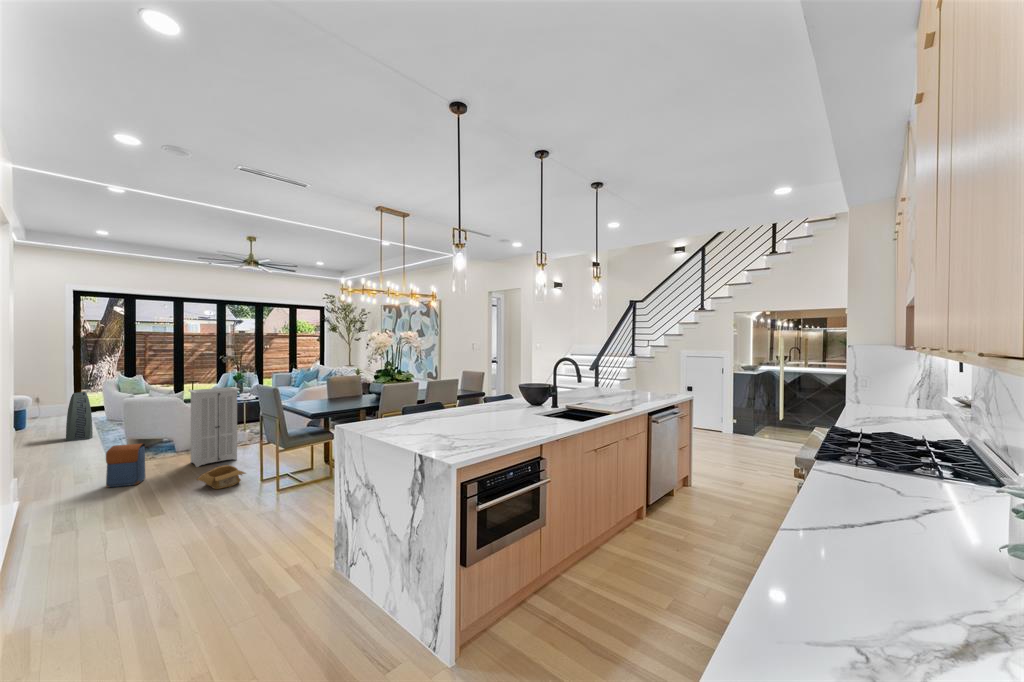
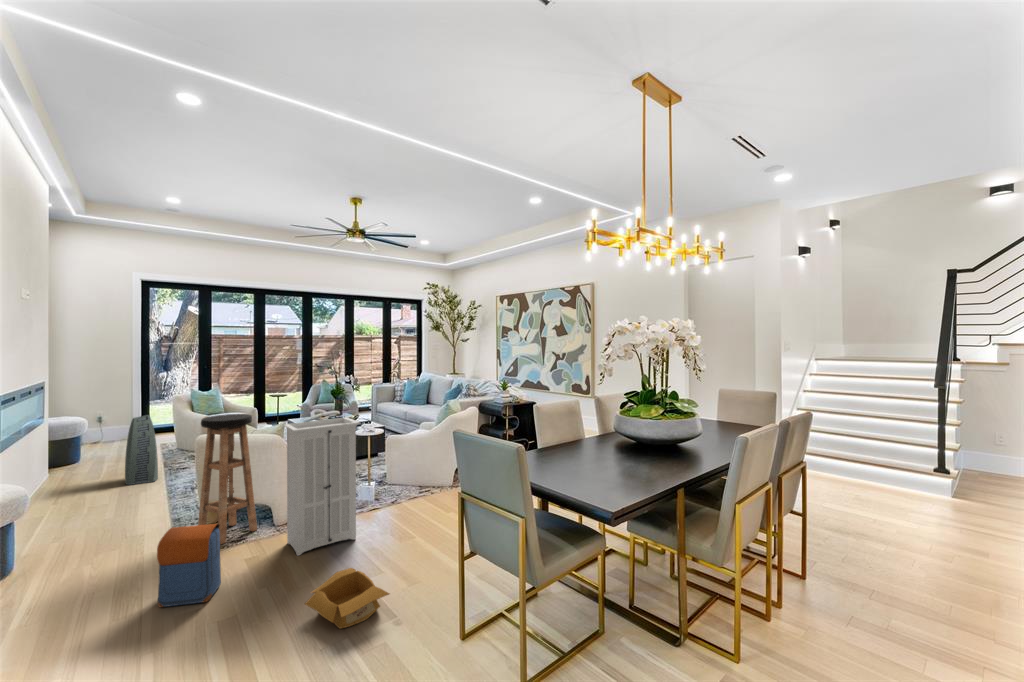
bar stool: none [128,386,171,465] -> present [198,414,257,544]

